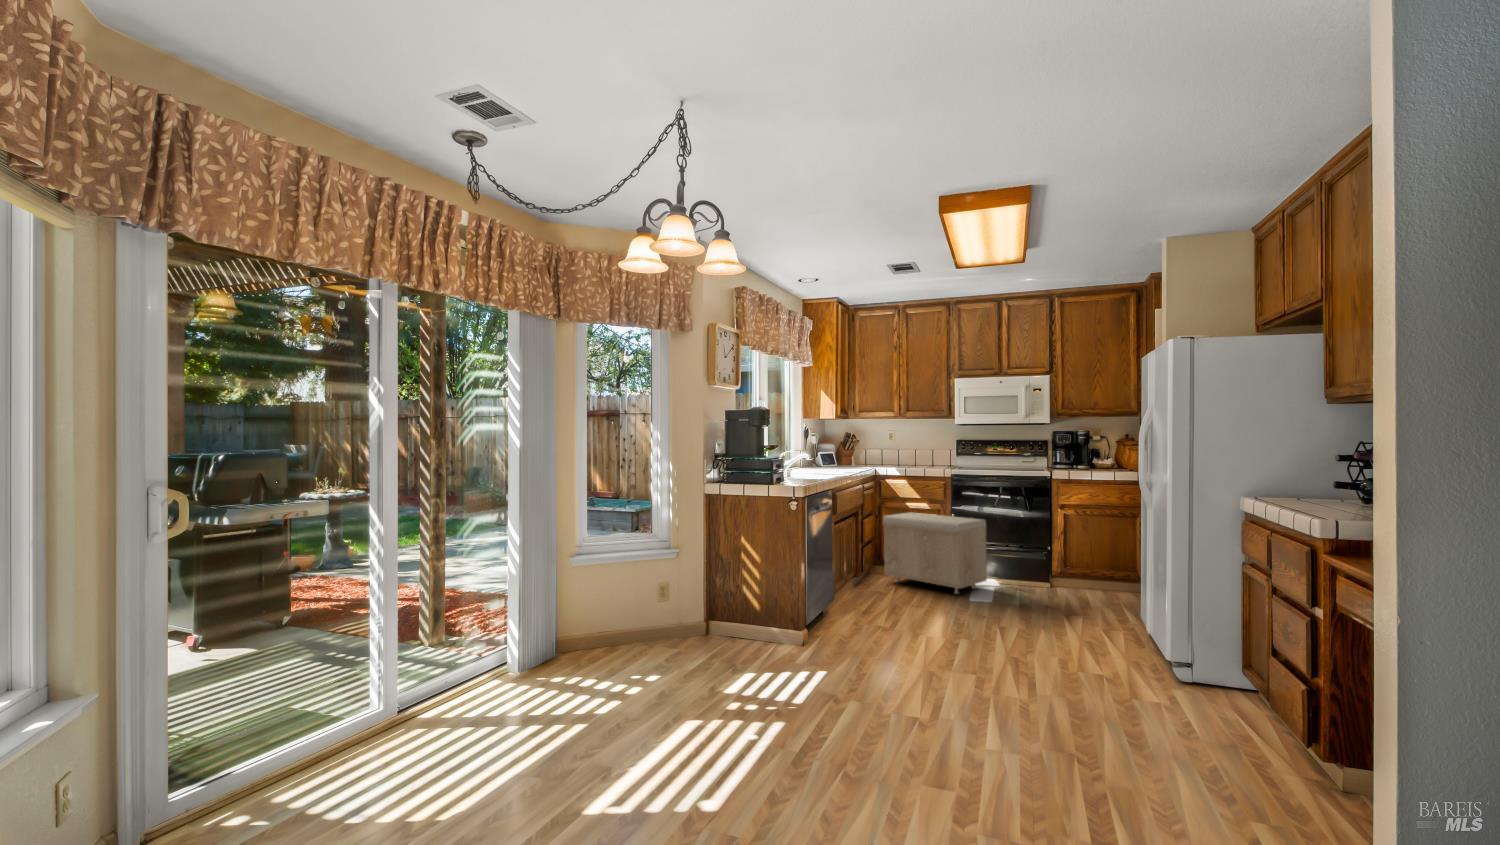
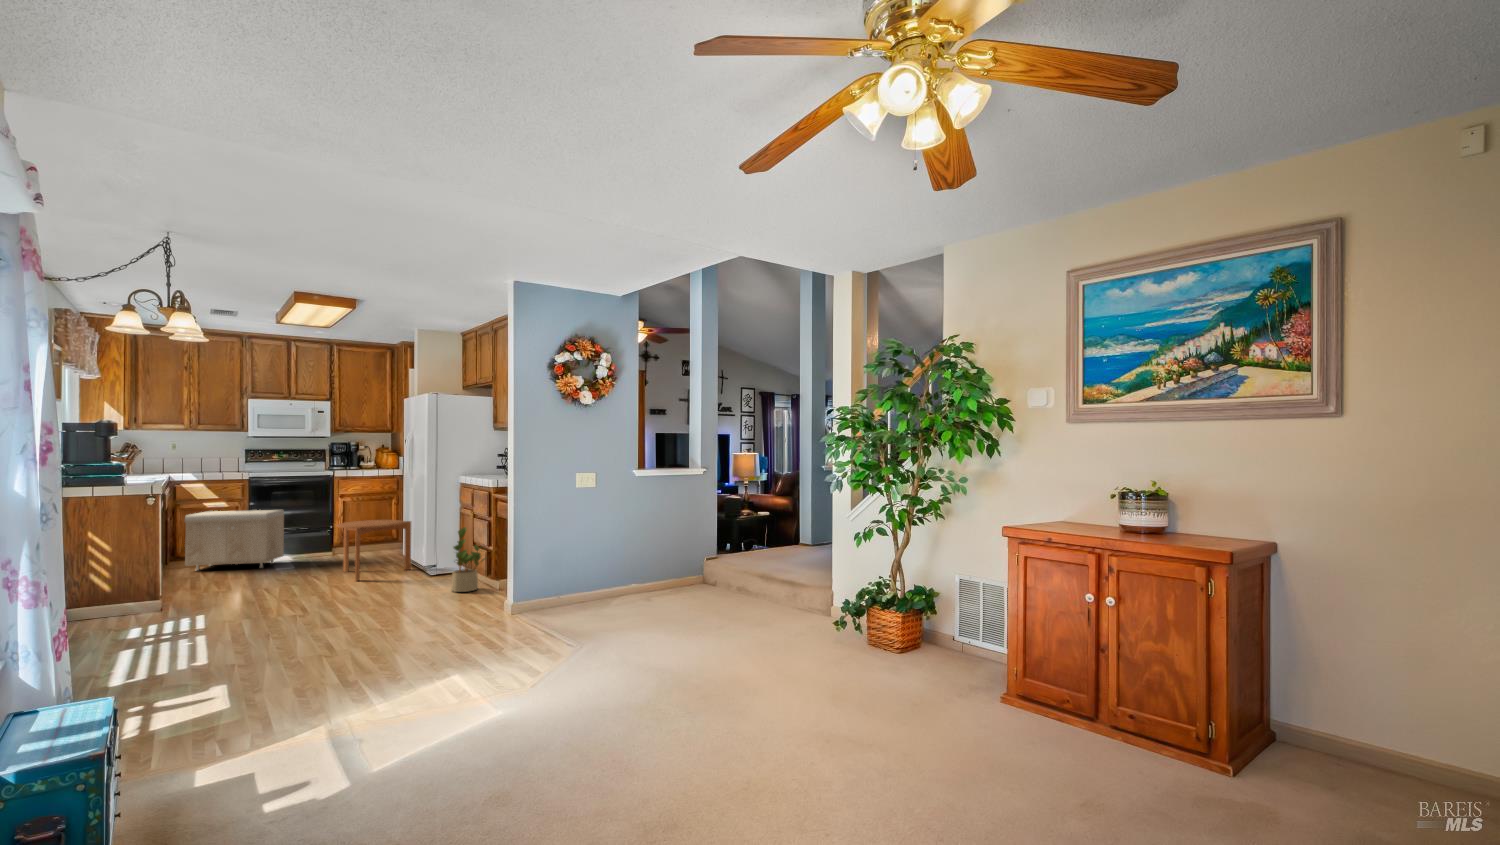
side table: none [1025,553,1151,659] -> present [337,520,411,581]
potted plant: none [1215,623,1313,782] -> present [451,527,485,592]

